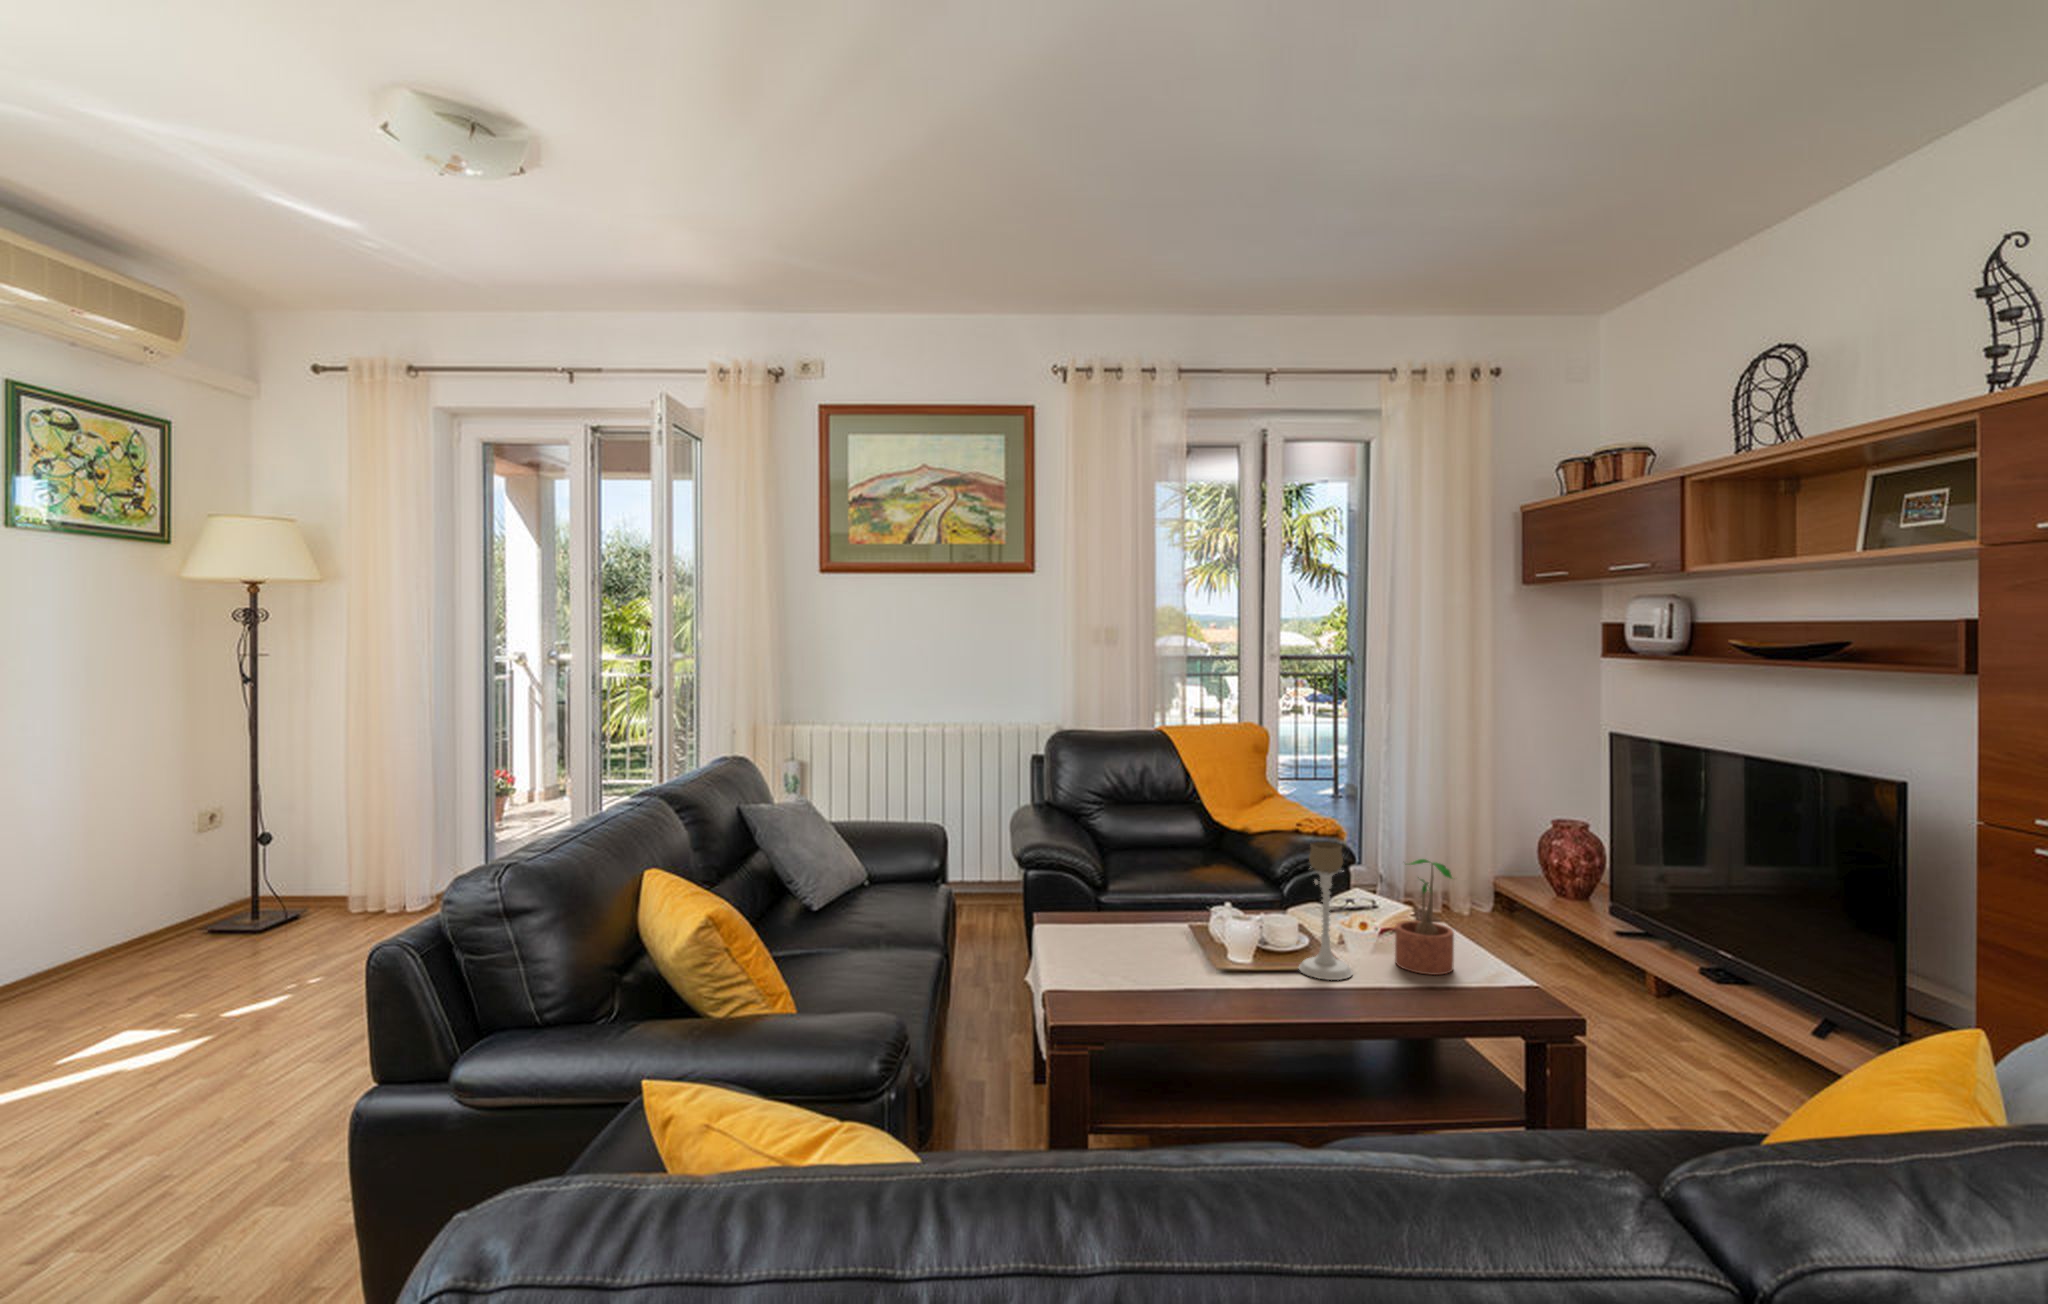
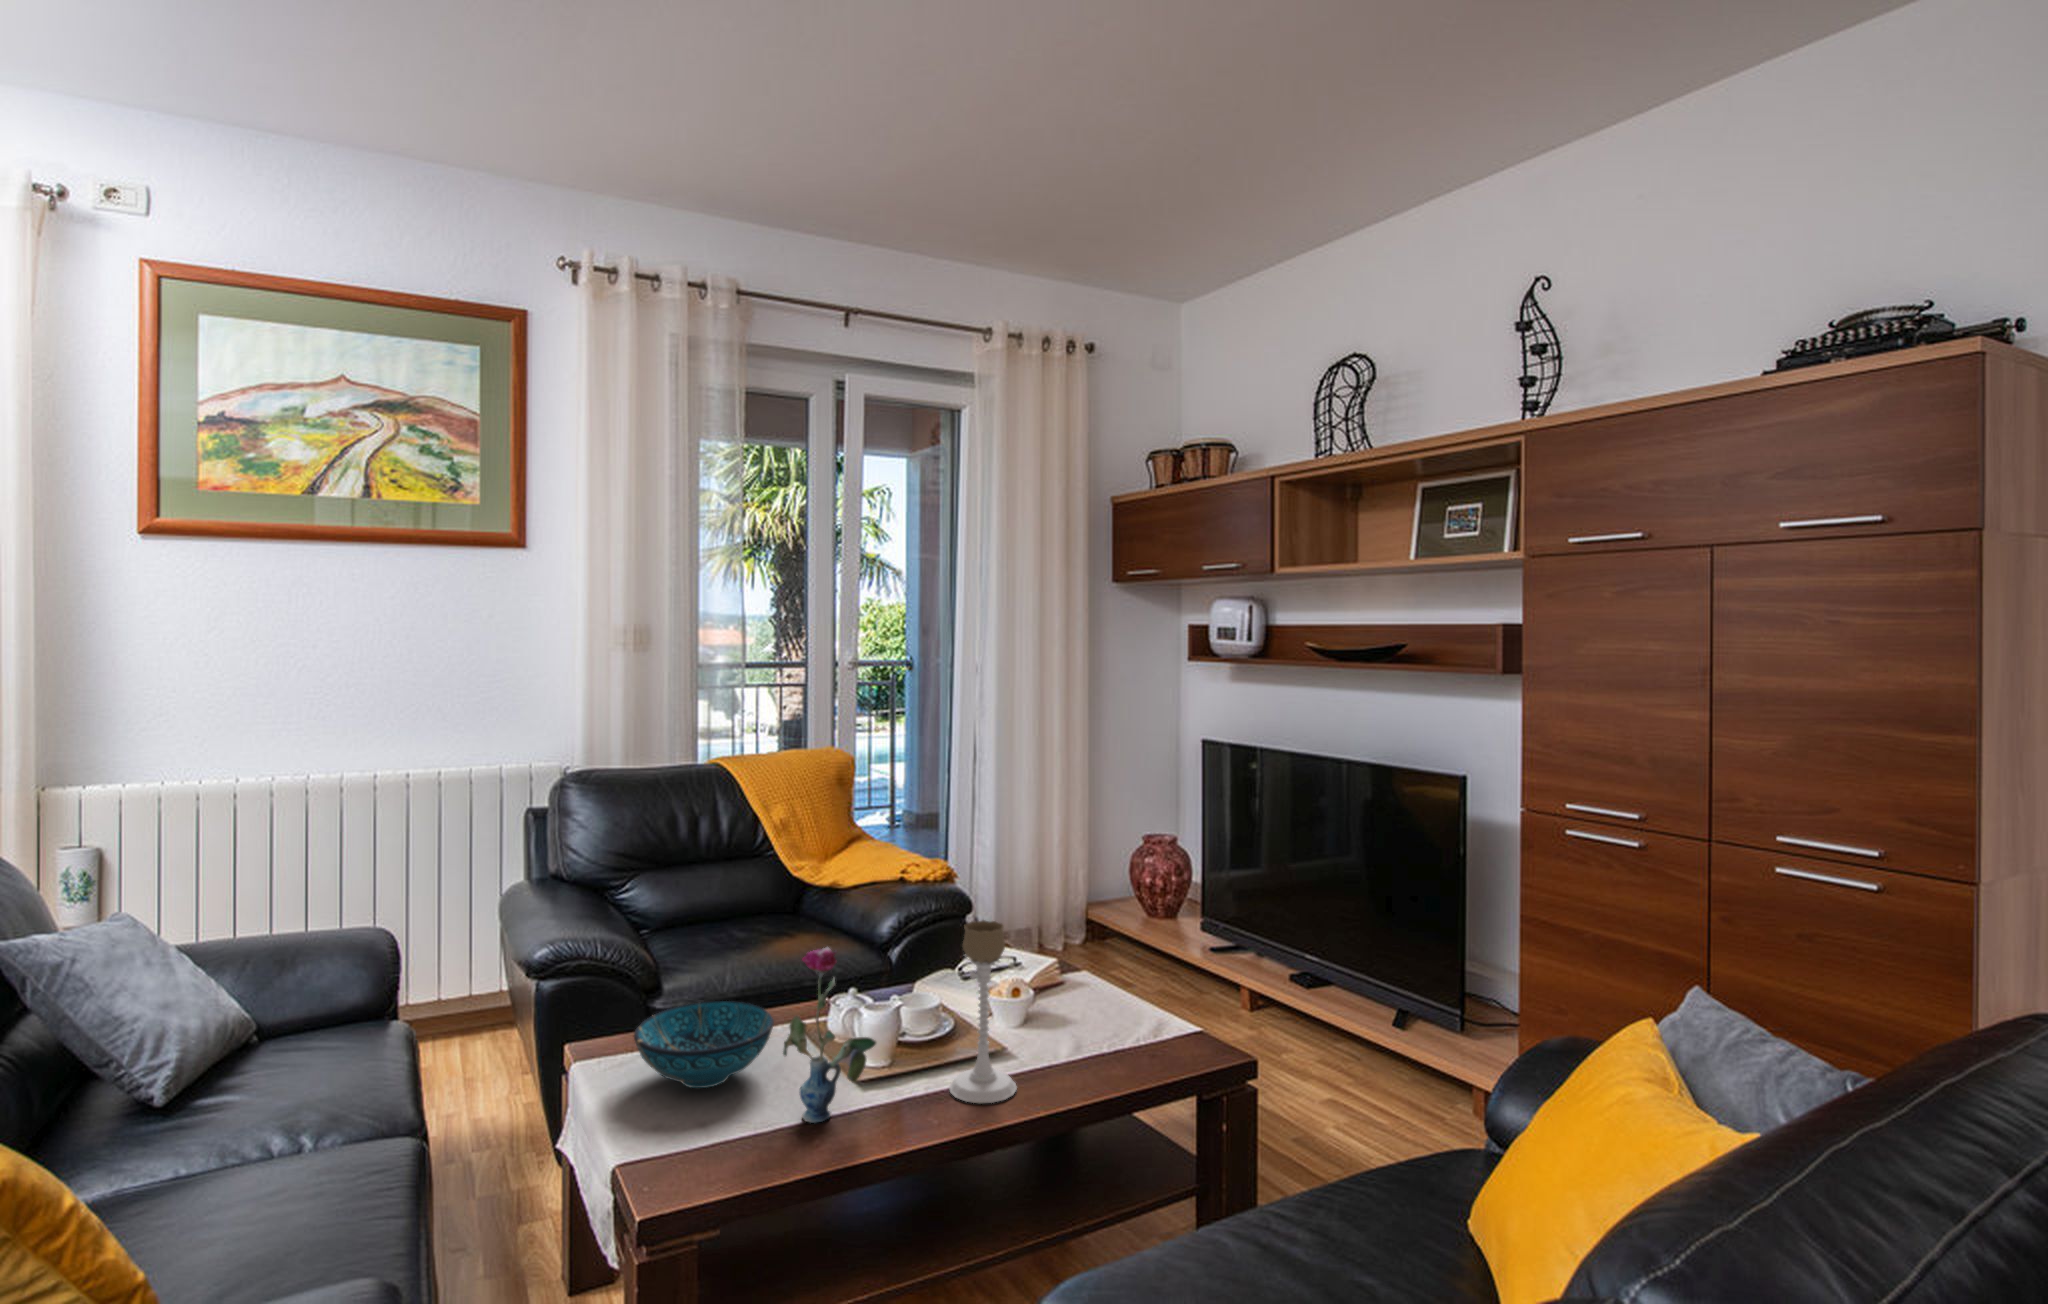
vase: none [1172,845,1237,970] -> present [783,947,876,1123]
potted plant: present [1395,859,1454,975] -> none [1058,925,1129,1070]
decorative bowl: none [1079,885,1173,940] -> present [634,1001,774,1088]

